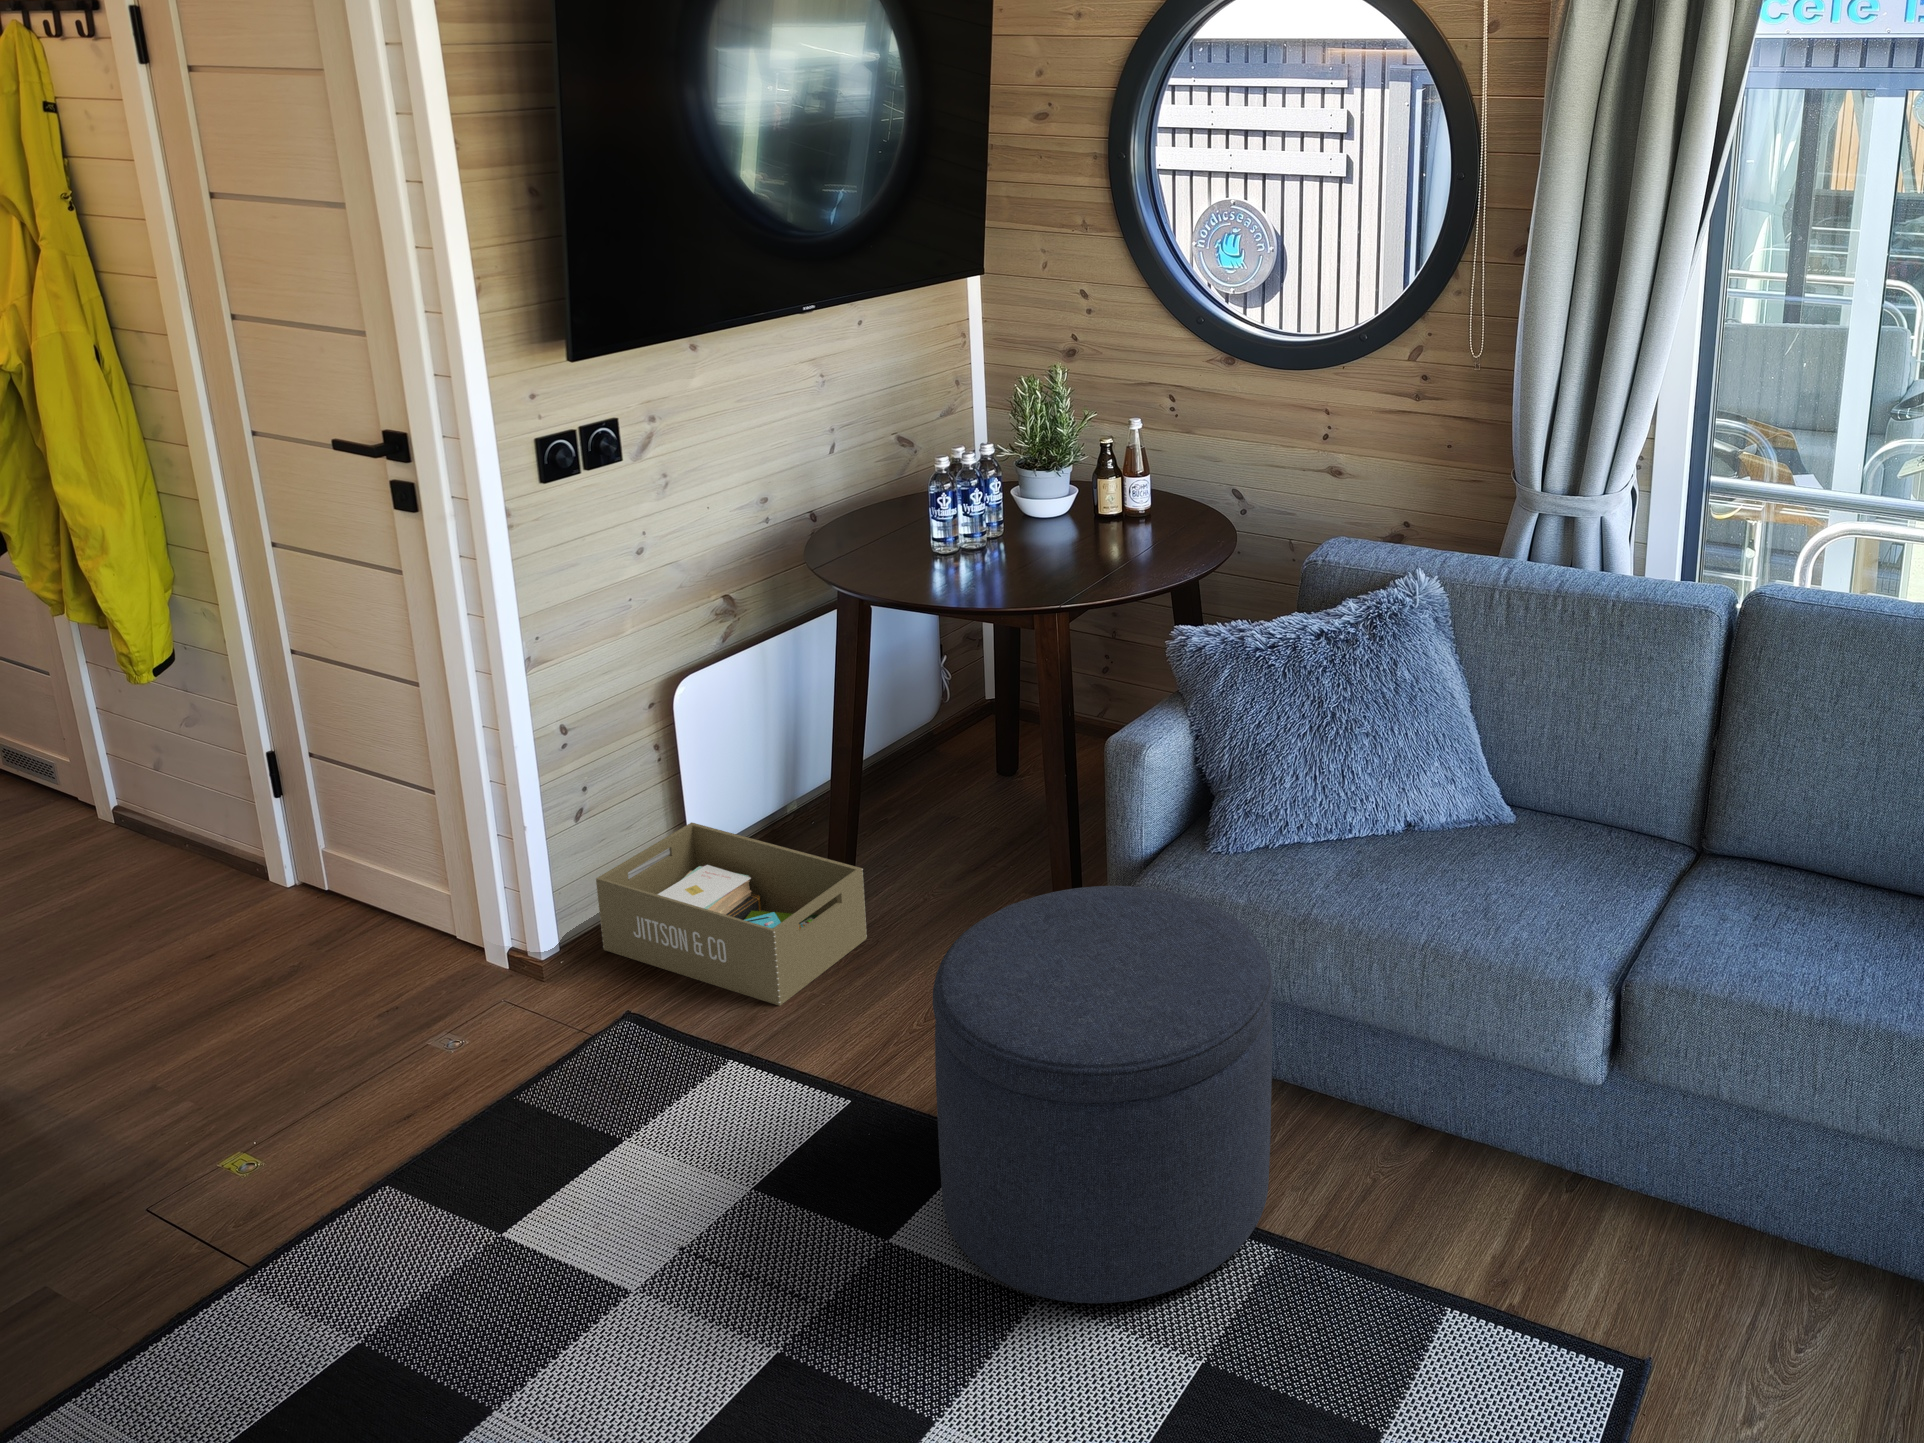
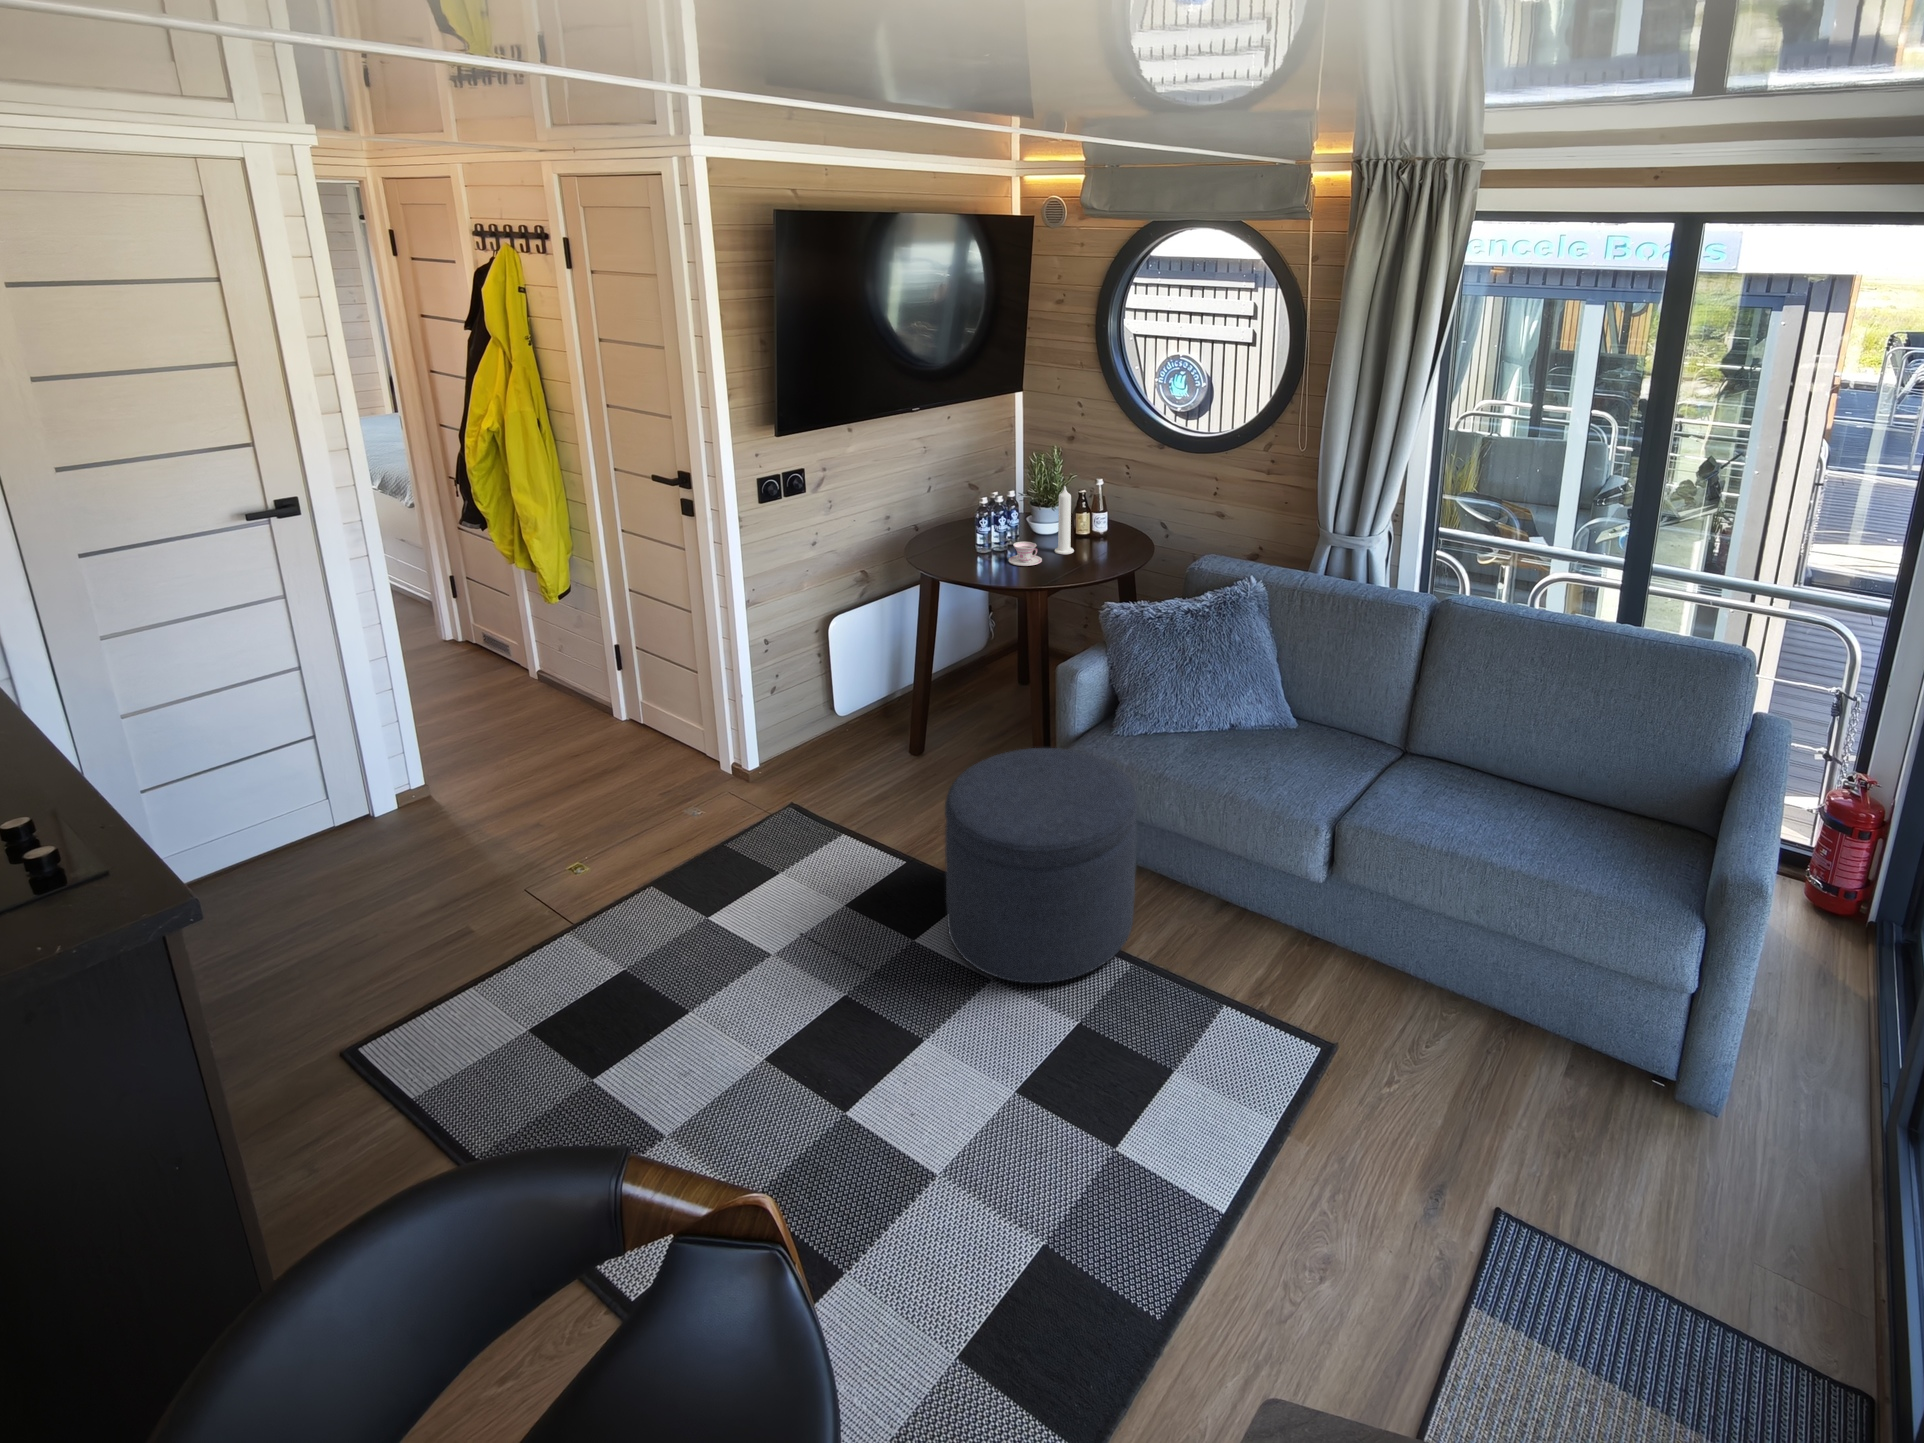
candle: none [1066,430,1099,549] -> present [1055,486,1074,554]
teacup: none [990,530,1049,572] -> present [1009,542,1042,566]
storage box: present [596,822,867,1006] -> none [781,699,930,805]

